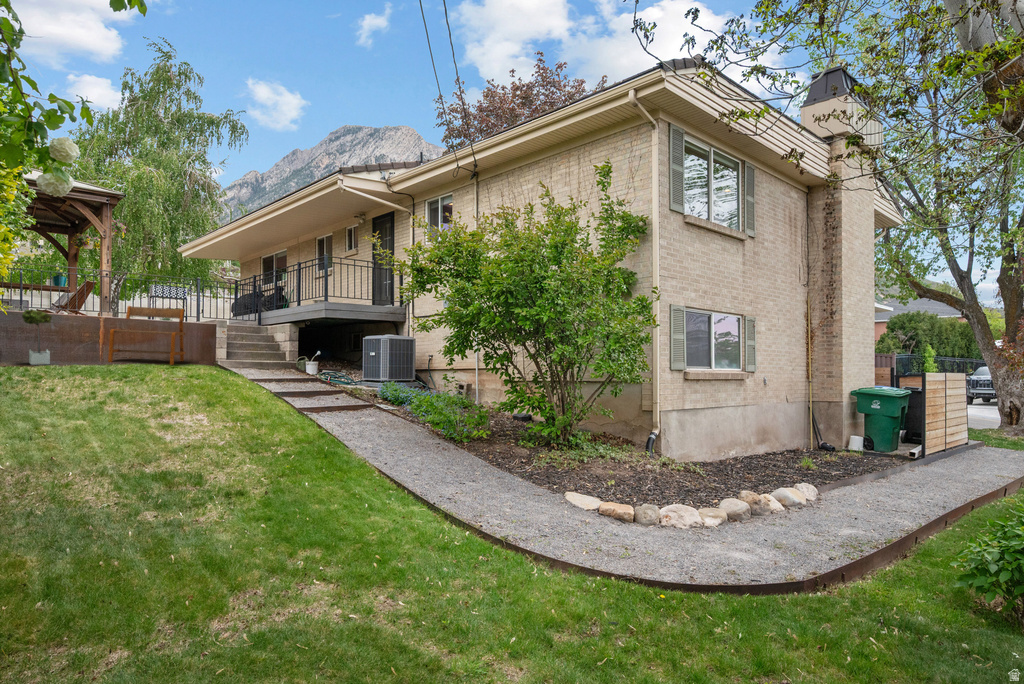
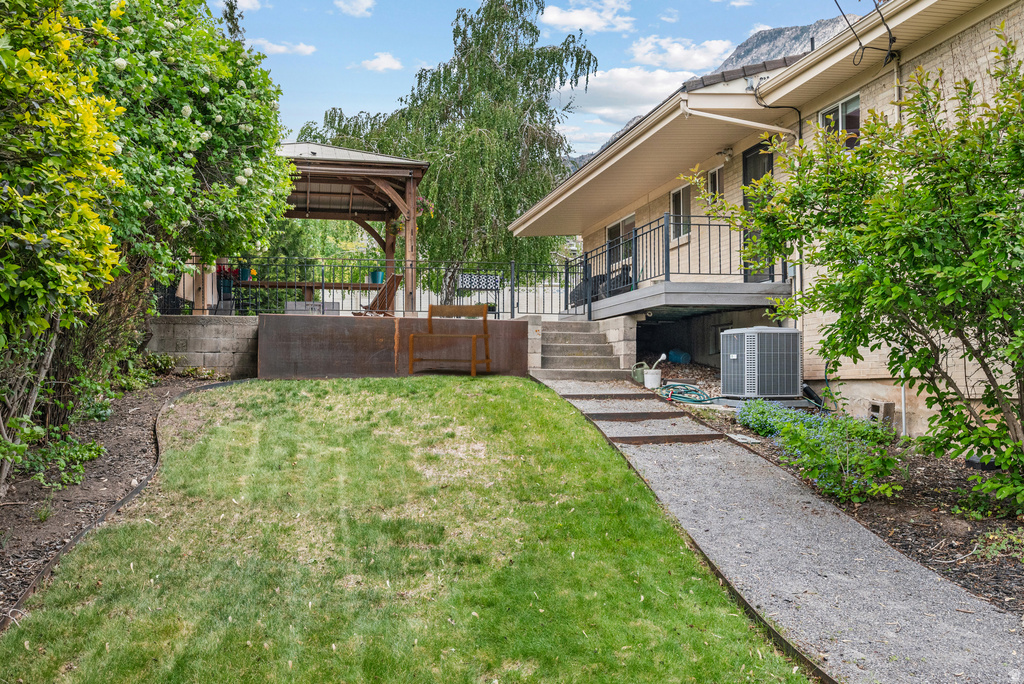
potted tree: present [22,309,52,365] -> none [322,314,350,378]

